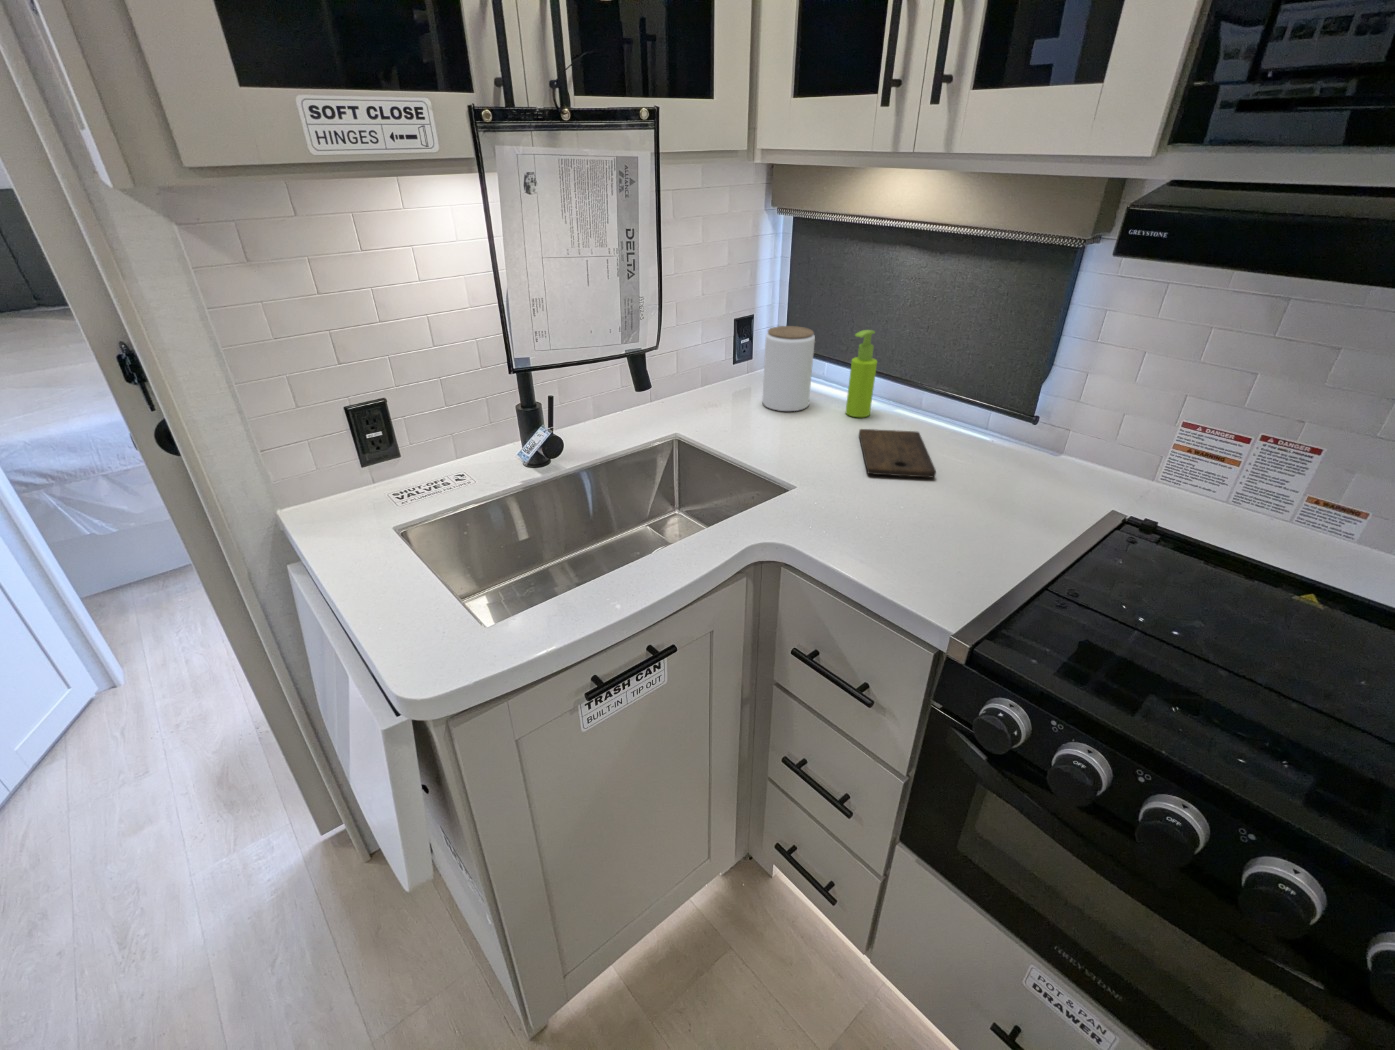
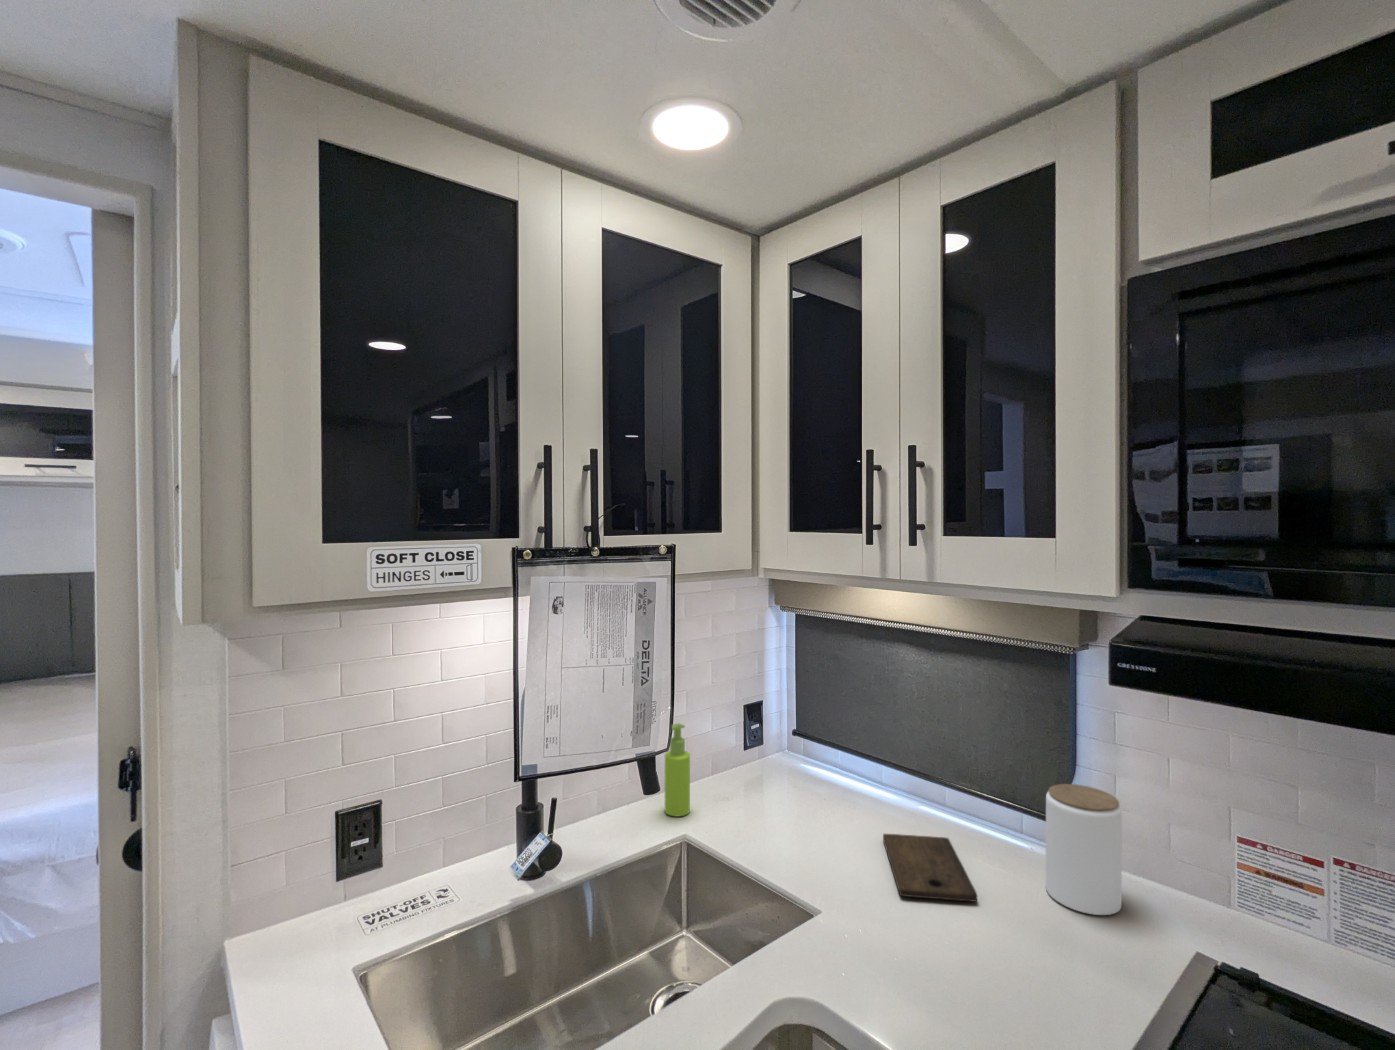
jar: present [762,326,815,411] -> present [1046,784,1122,915]
soap dispenser: present [846,330,877,417] -> present [665,724,690,816]

